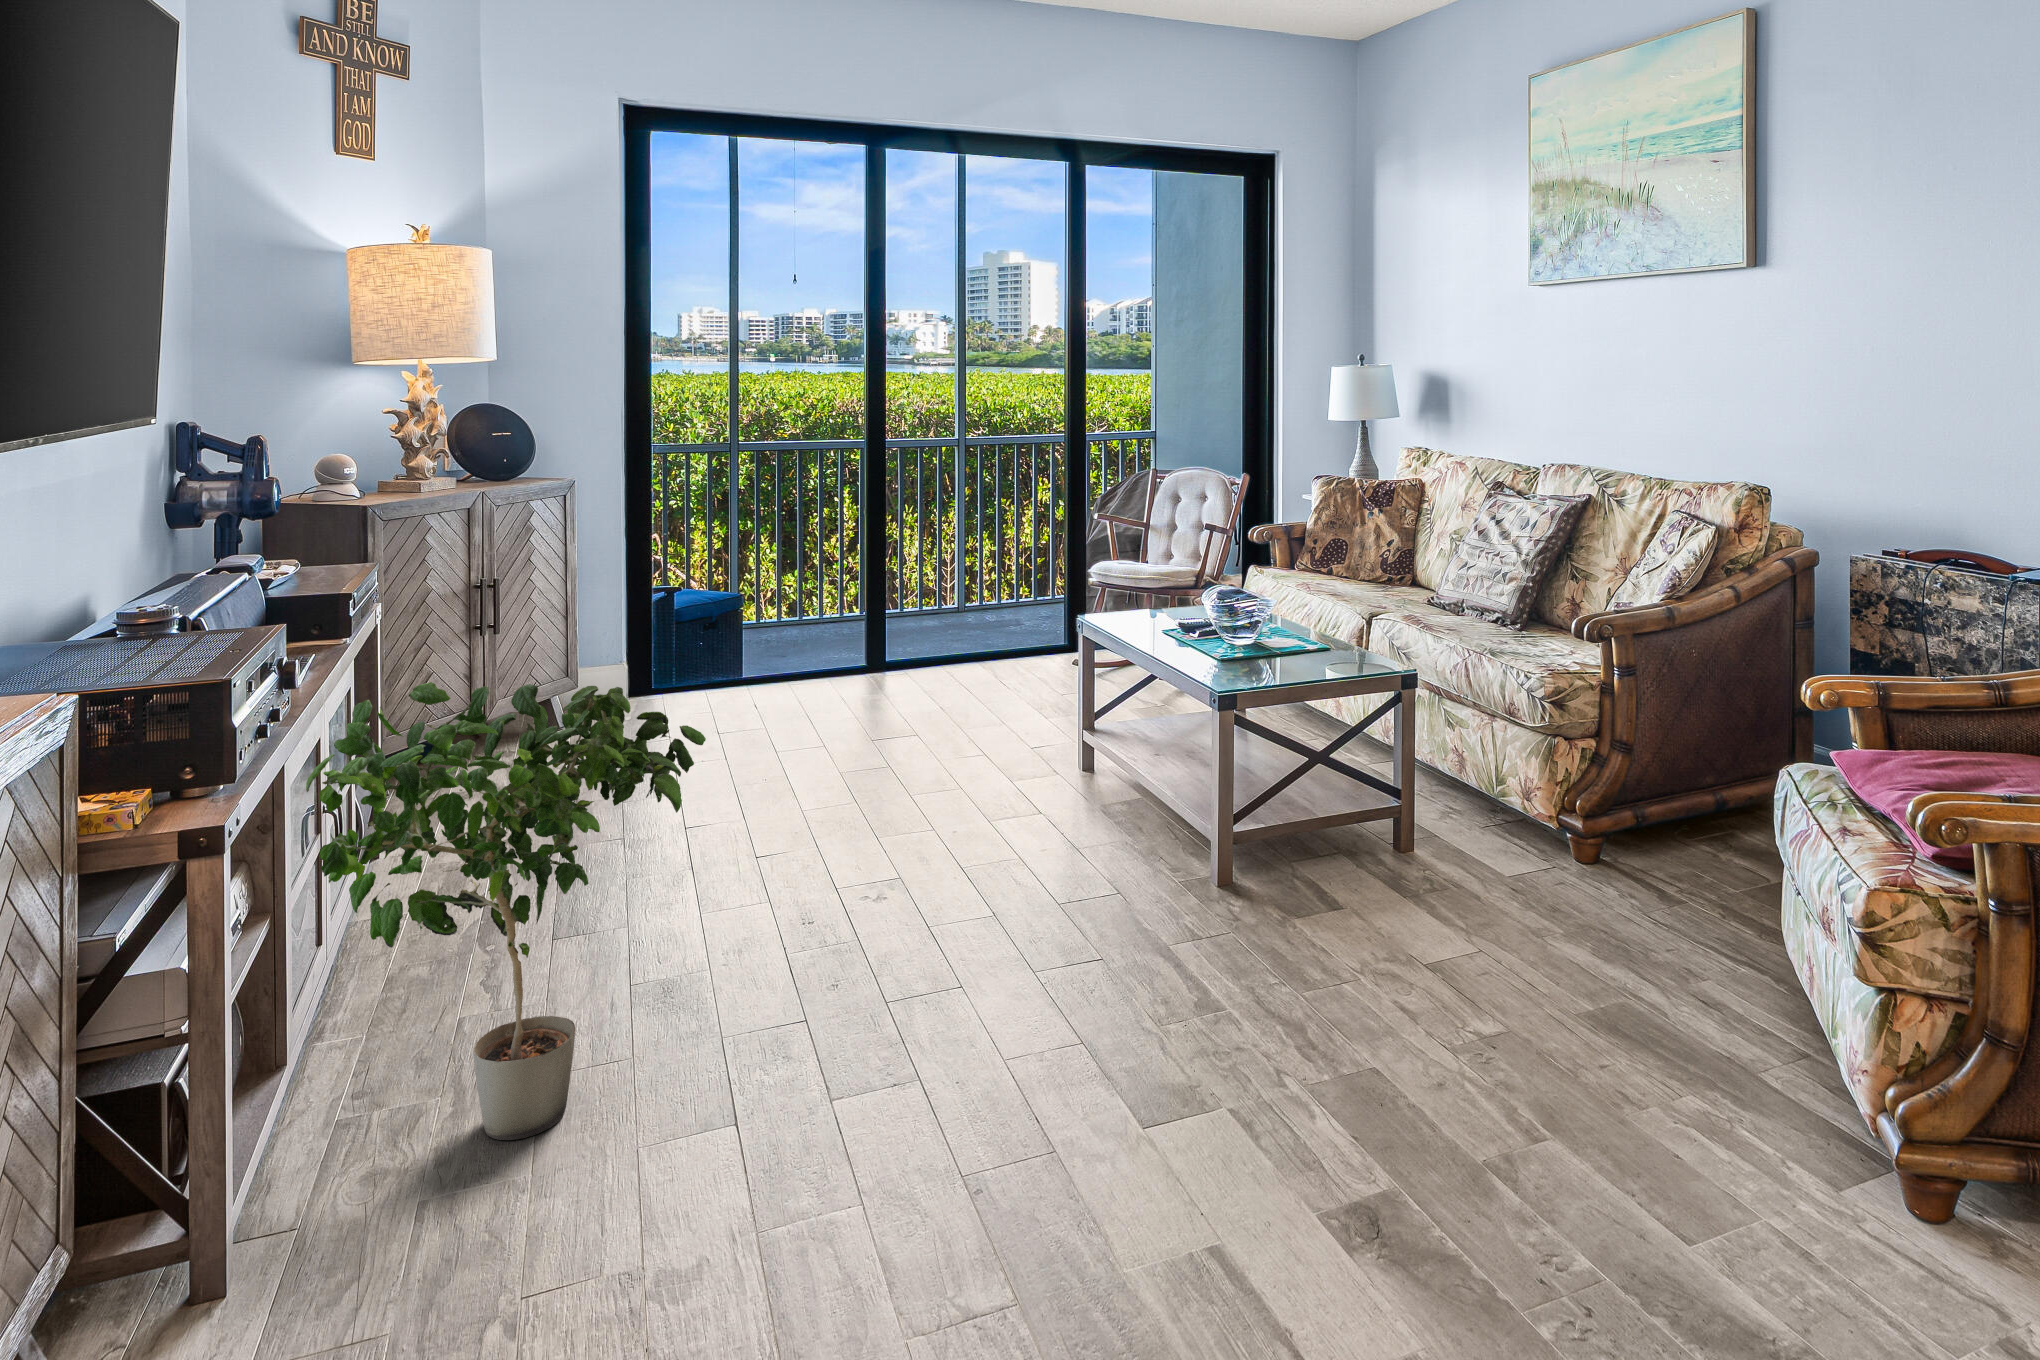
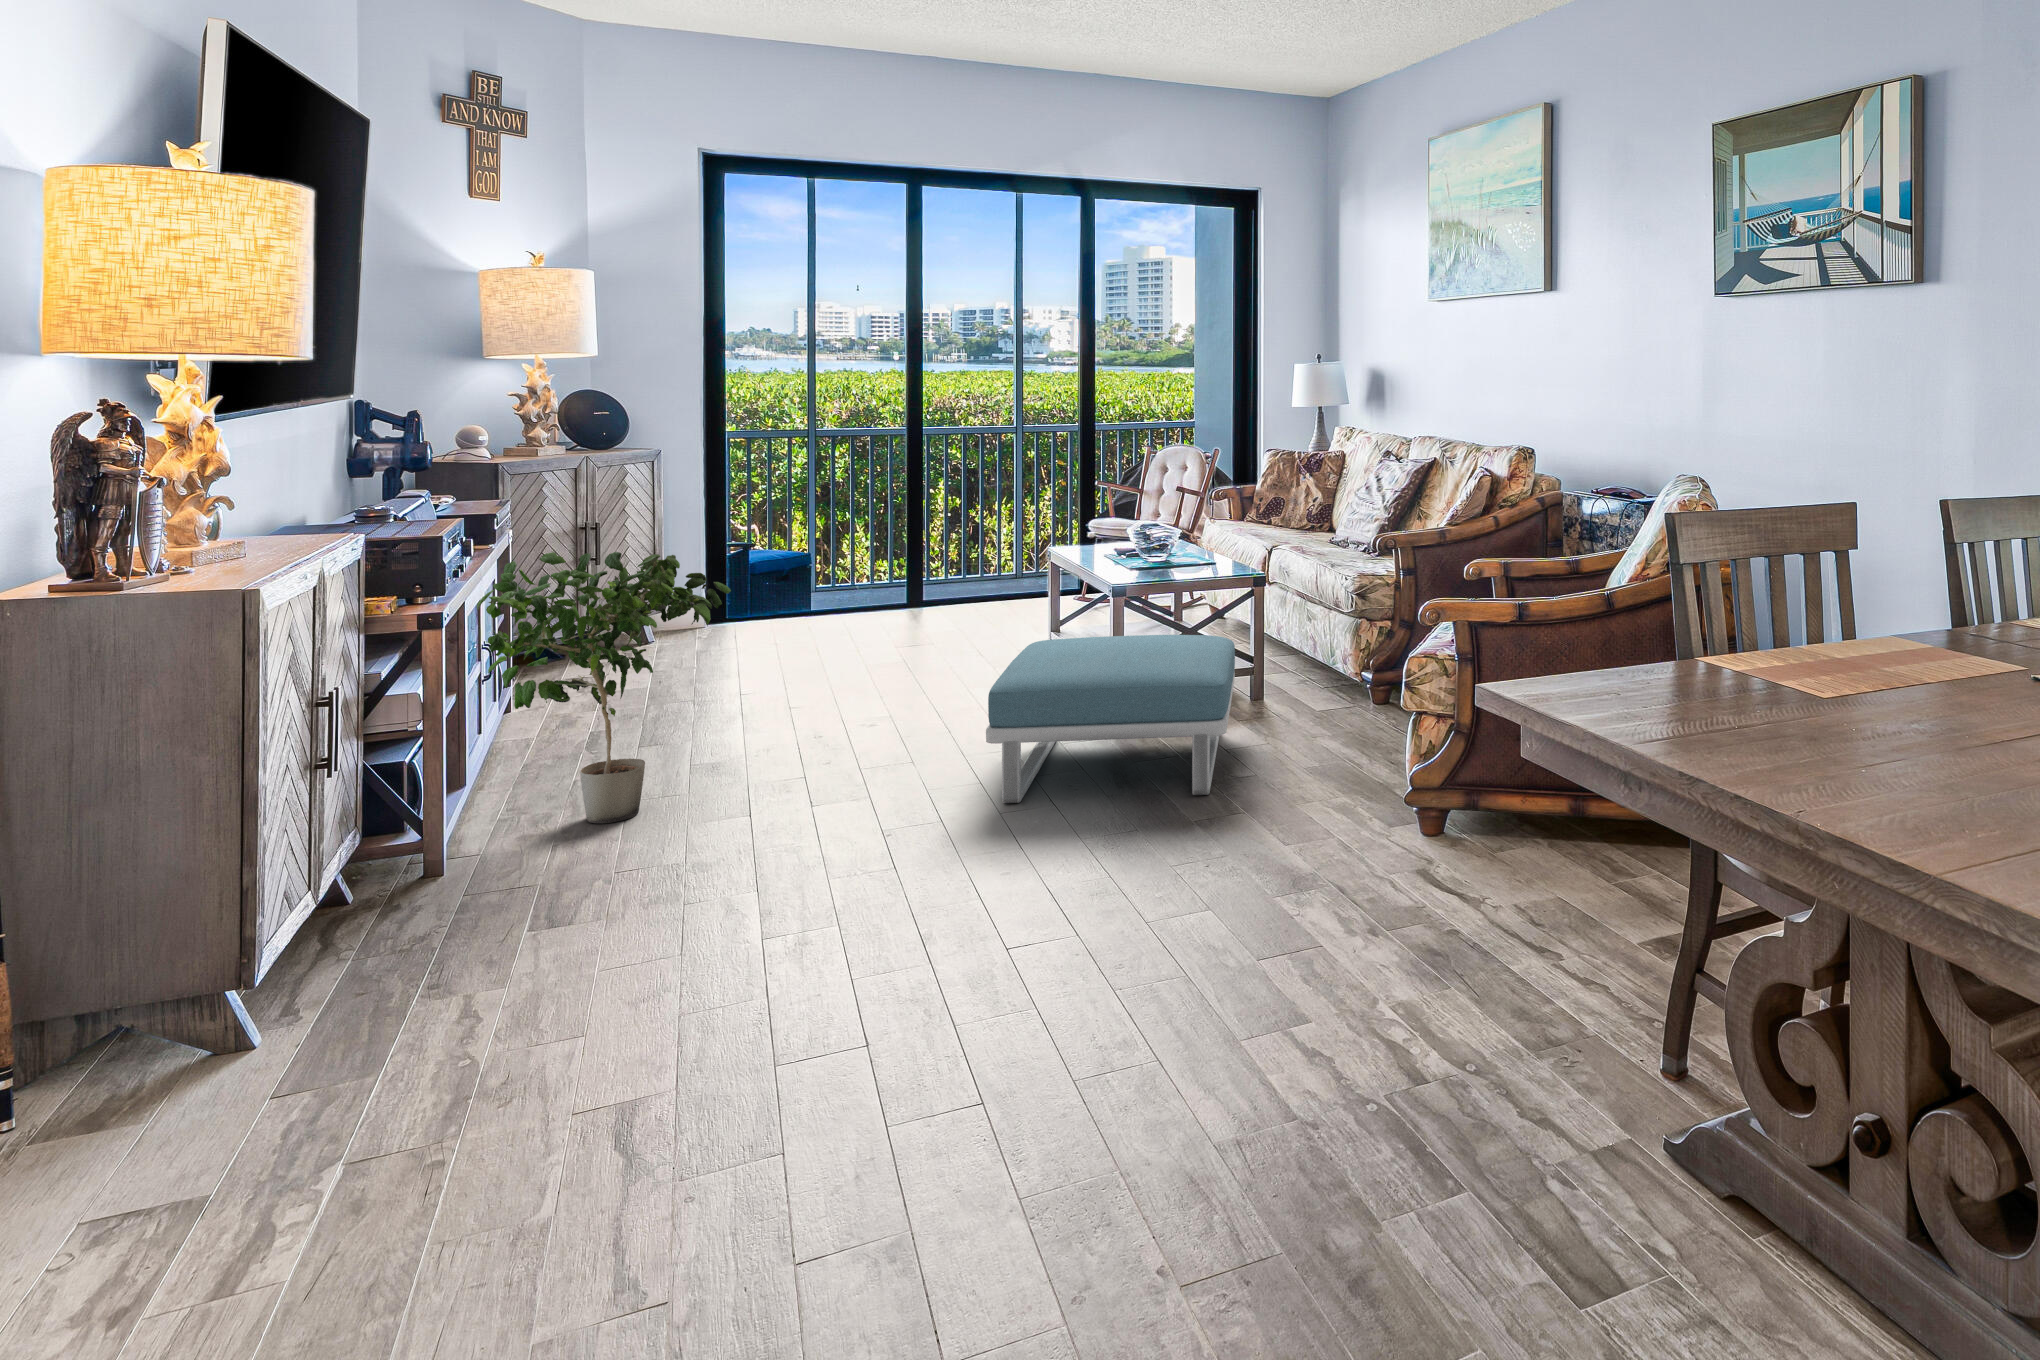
footstool: none [1120,782,1504,1104] -> present [986,635,1235,803]

